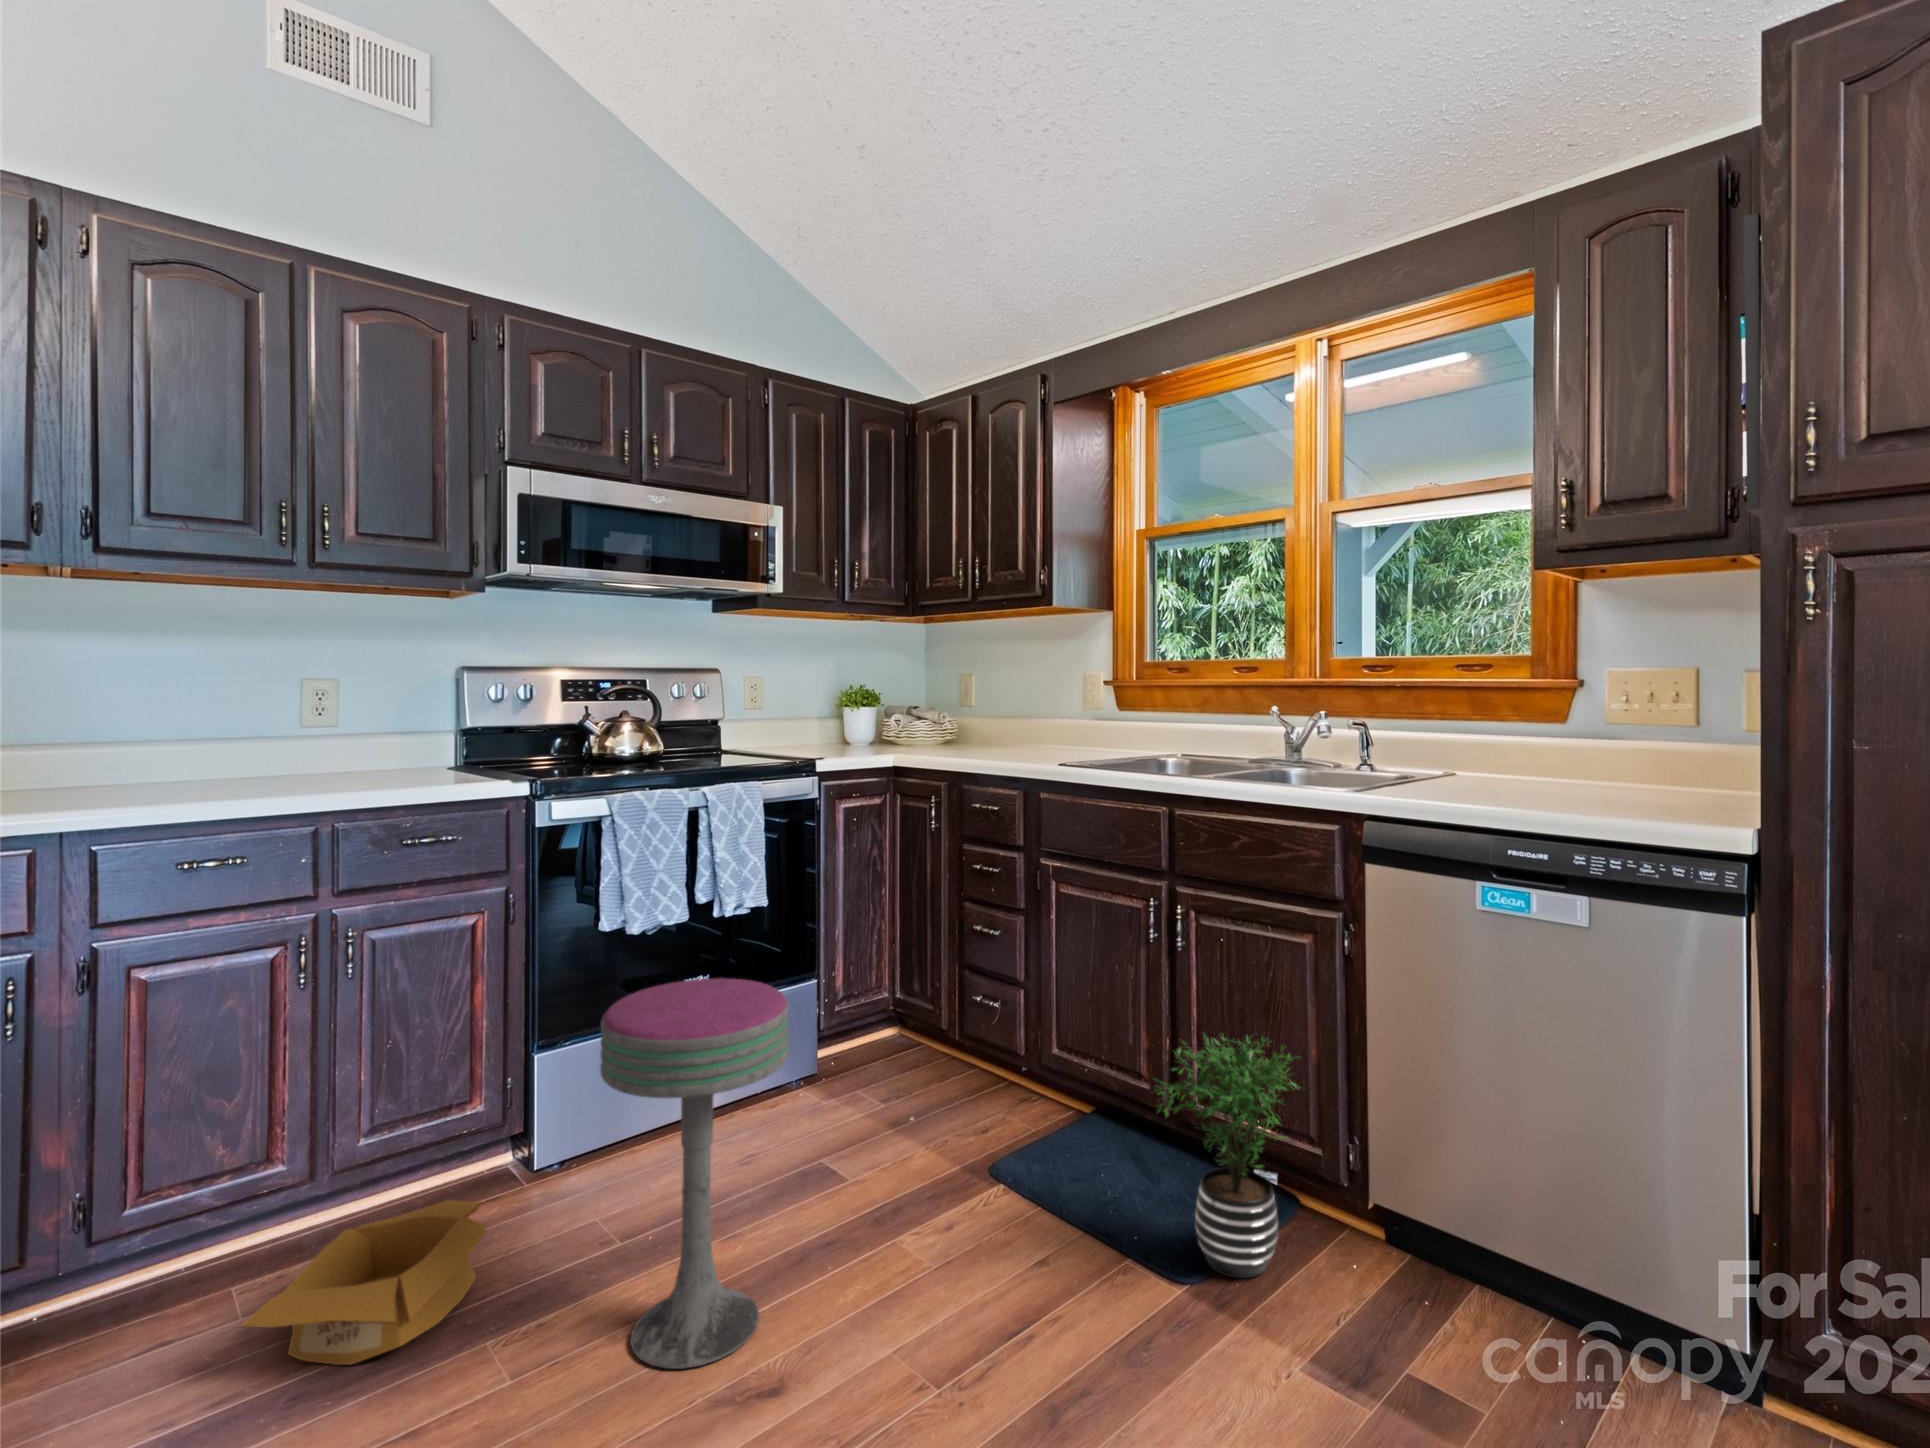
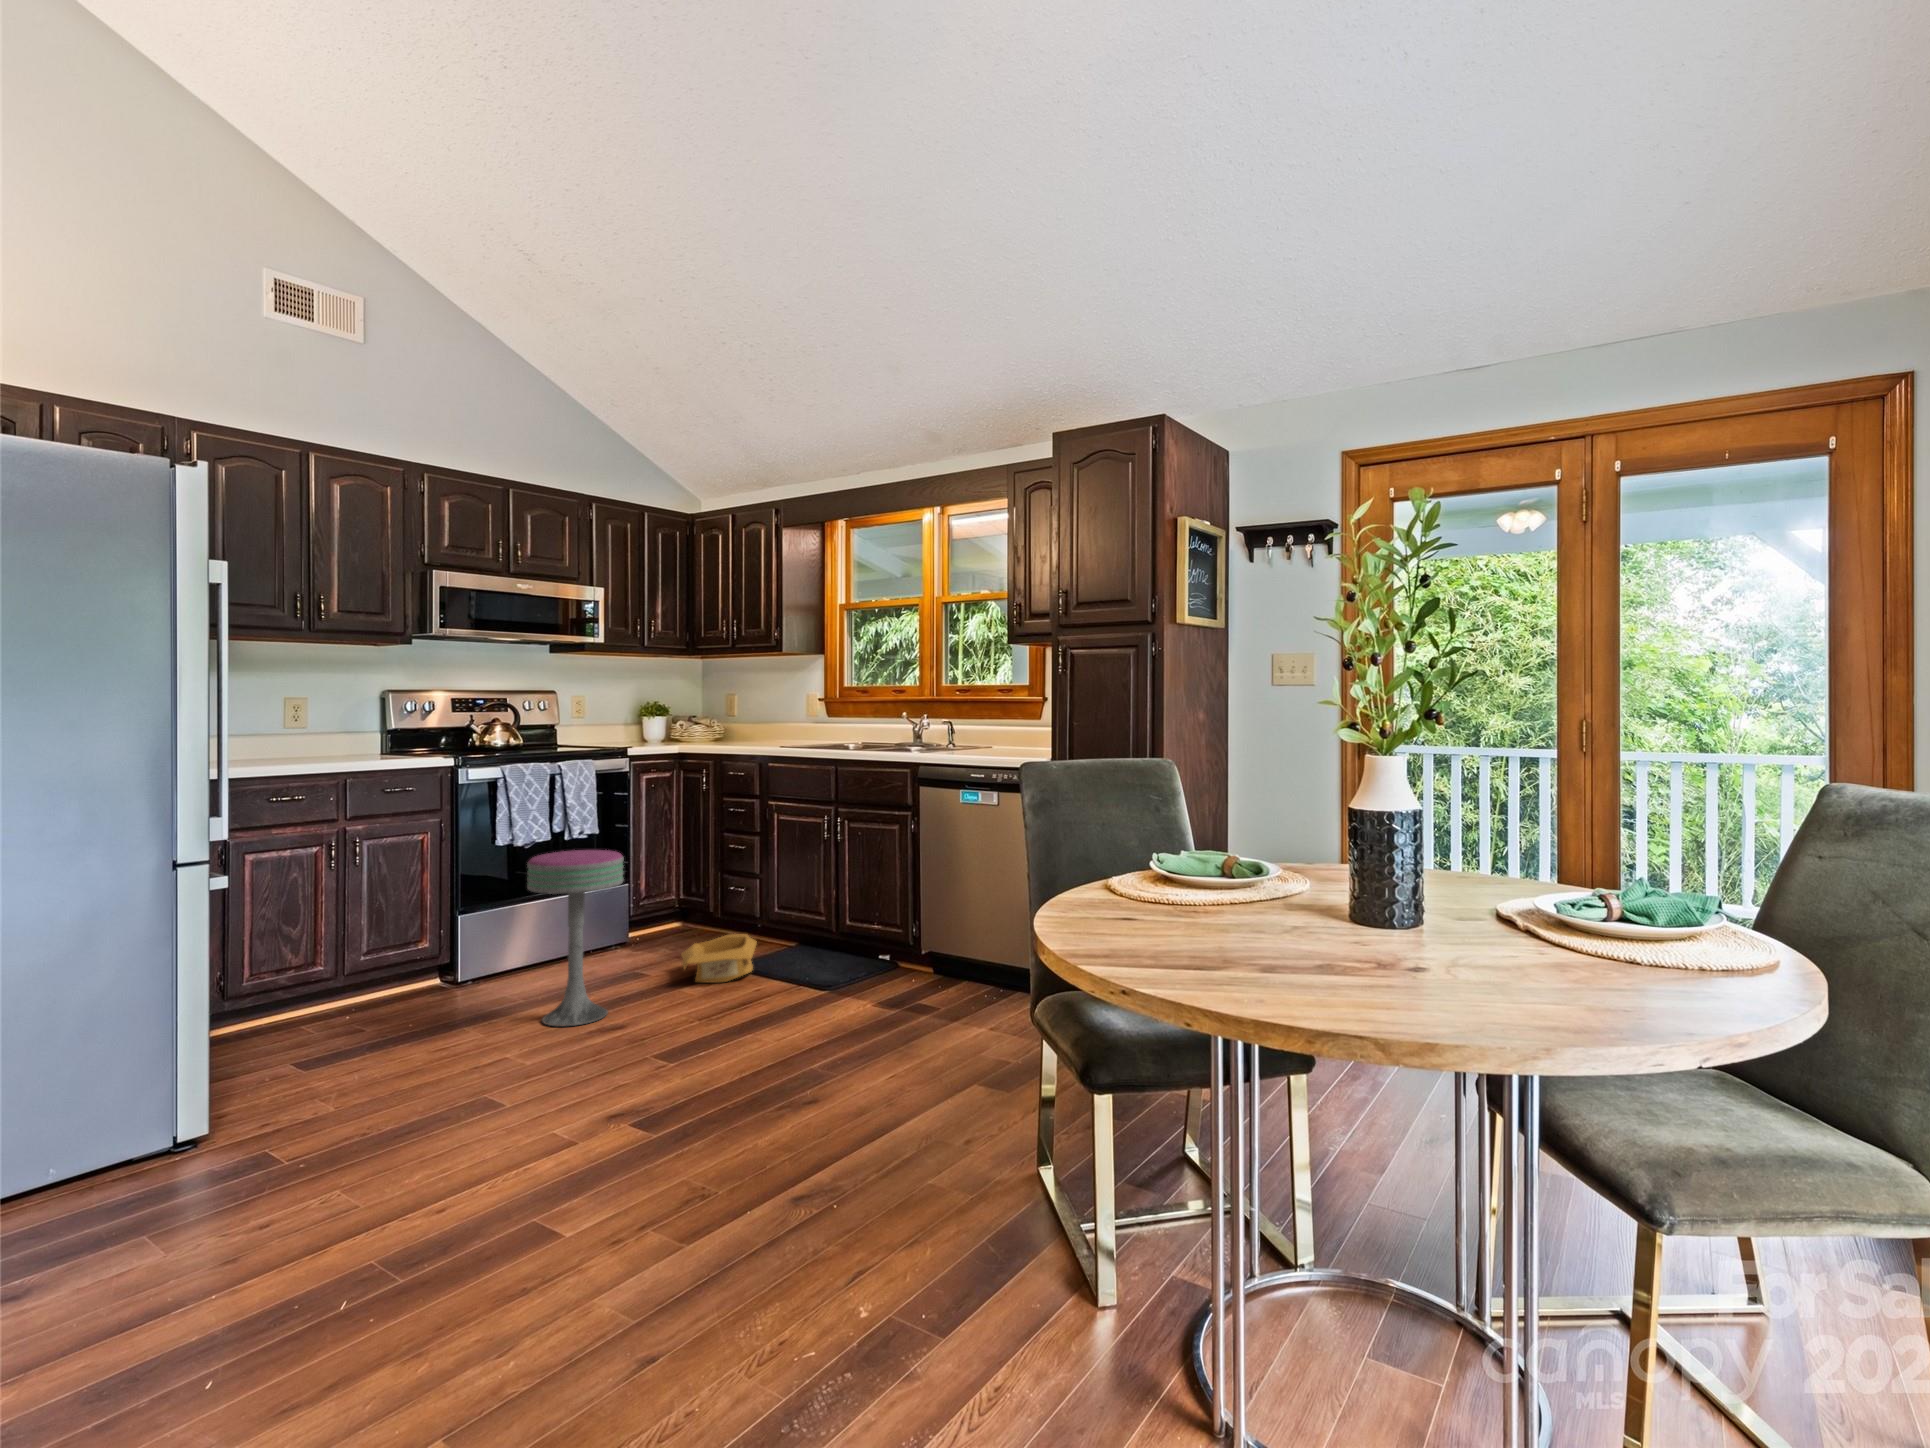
potted plant: present [1155,1034,1297,1278] -> none [812,871,894,987]
cardboard box: present [241,1200,487,1365] -> present [681,934,757,983]

